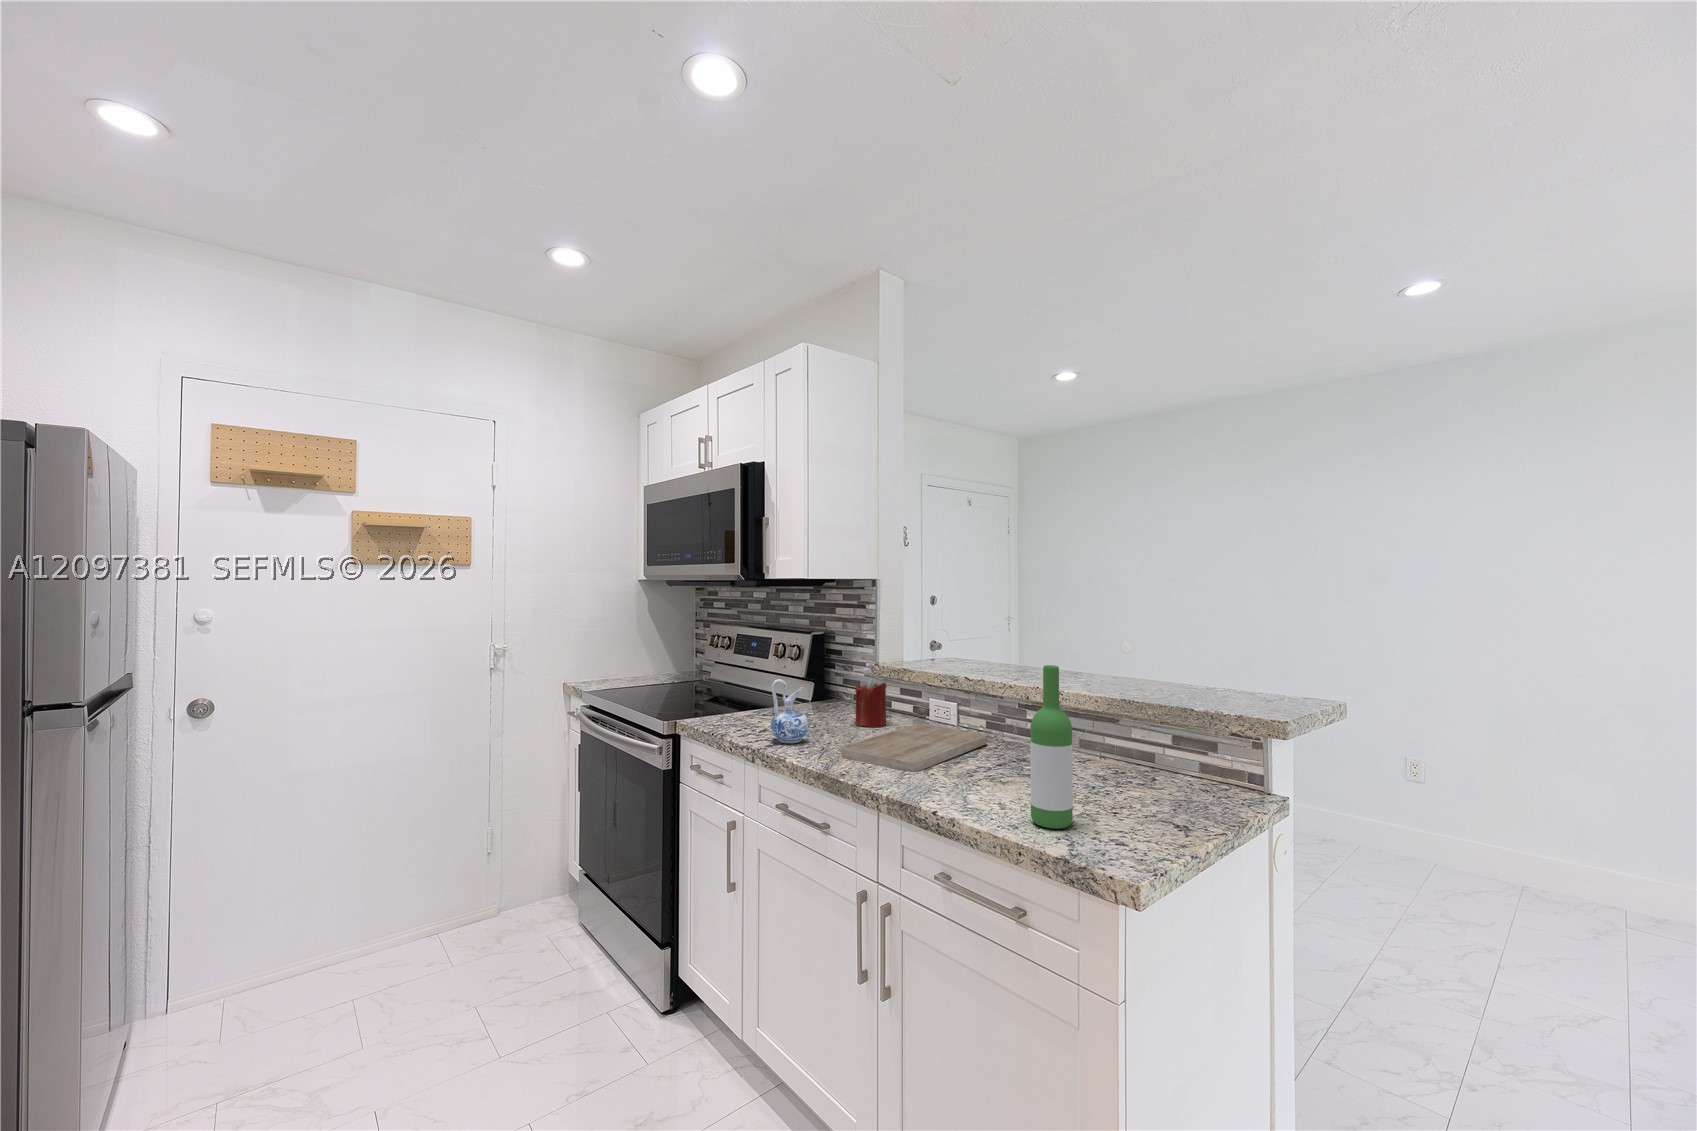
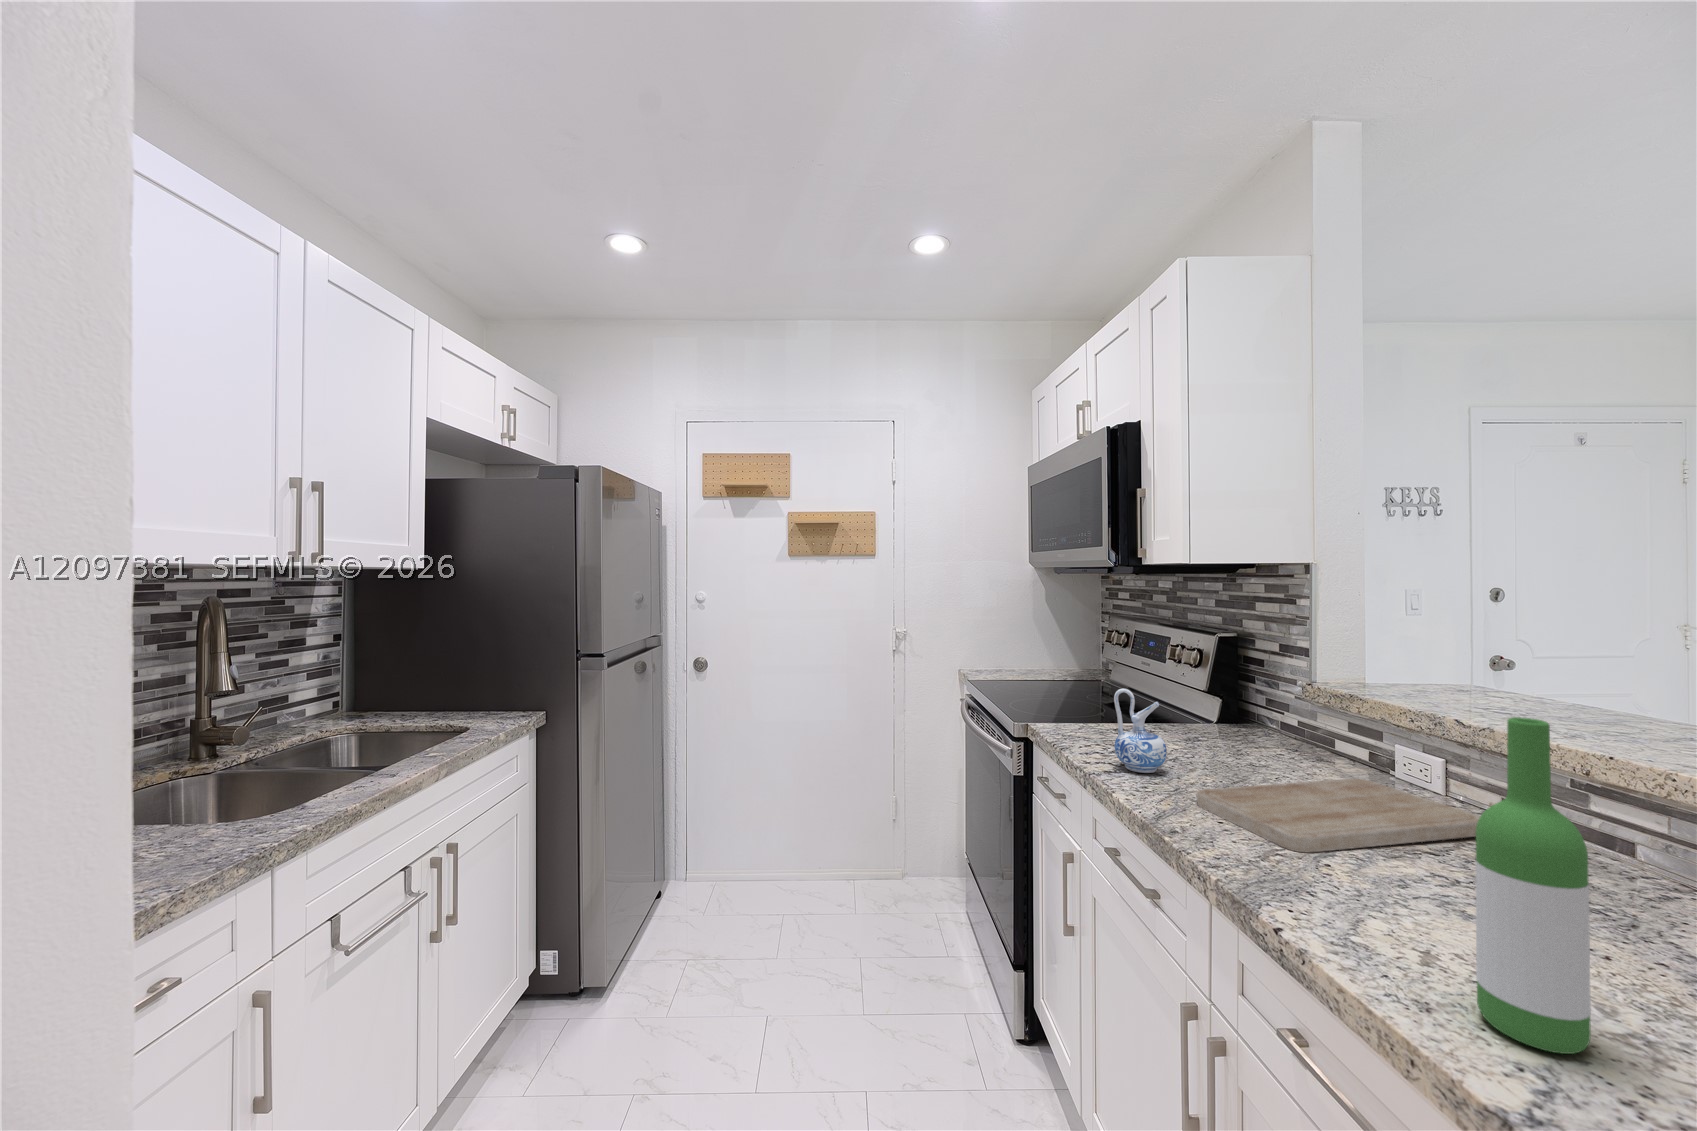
candle: present [856,678,887,727] -> none [1258,702,1311,772]

